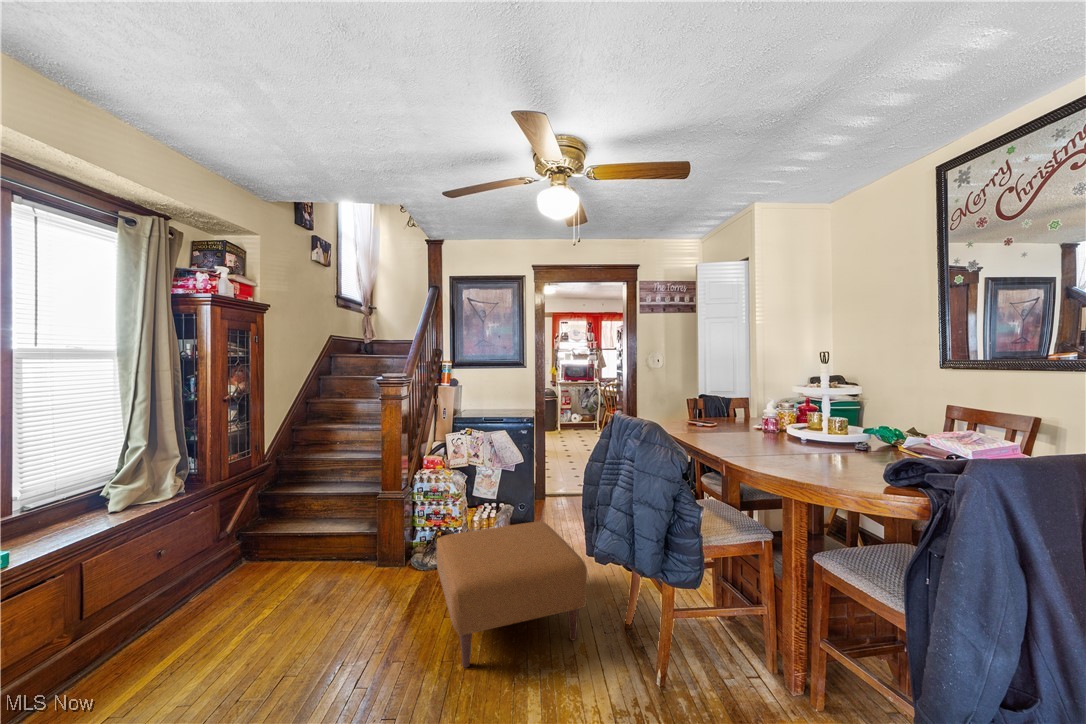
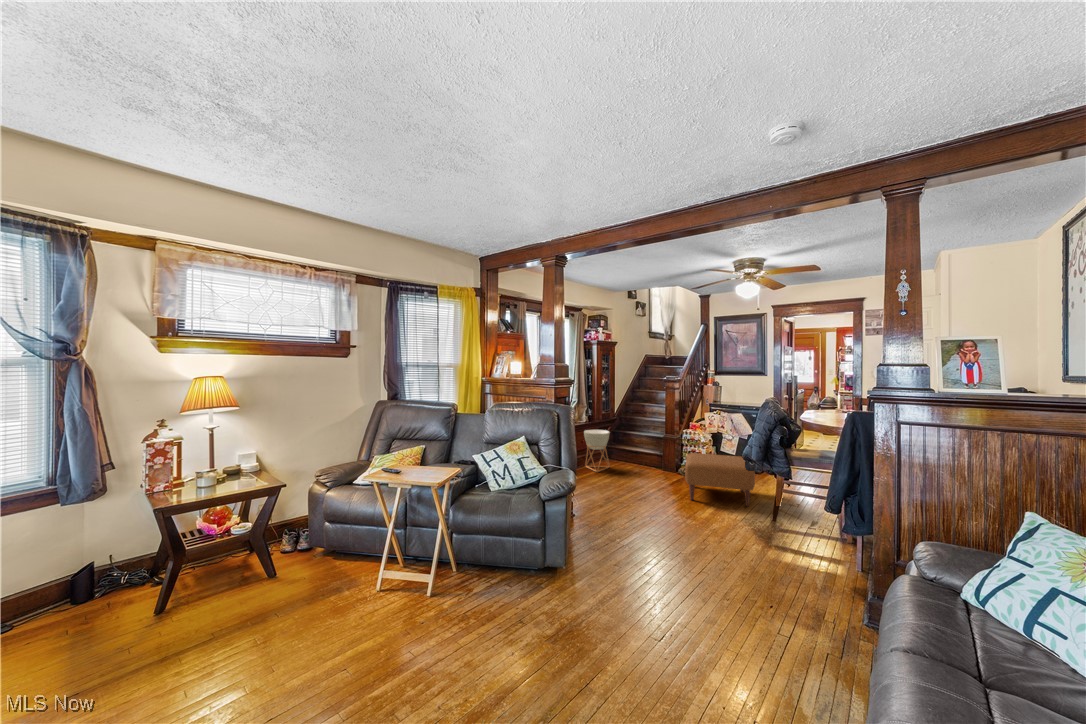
planter: none [165,508,249,628] -> present [584,430,610,472]

